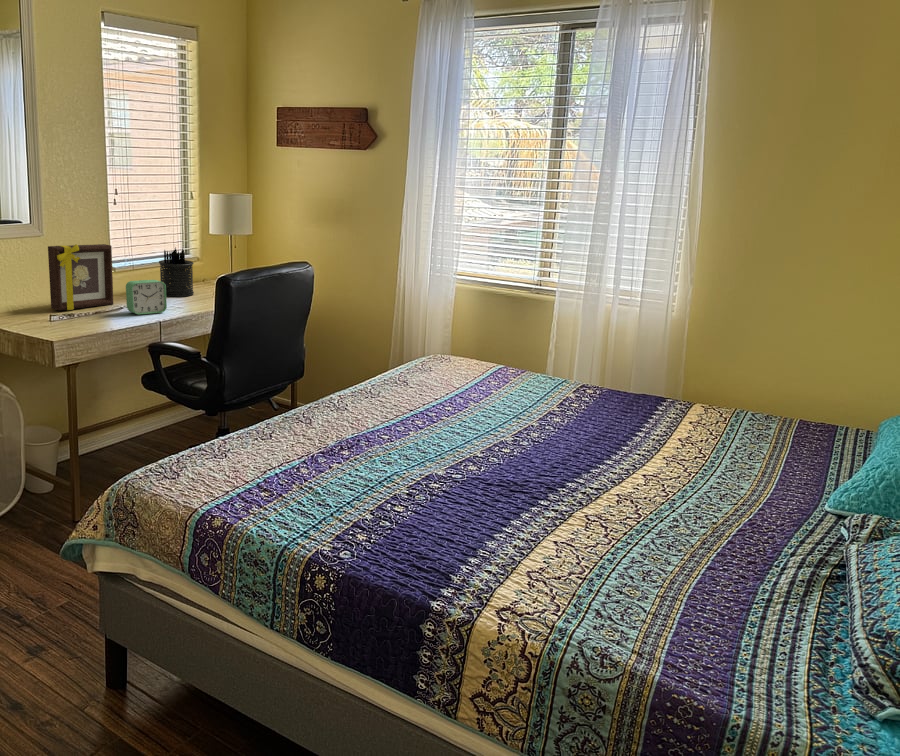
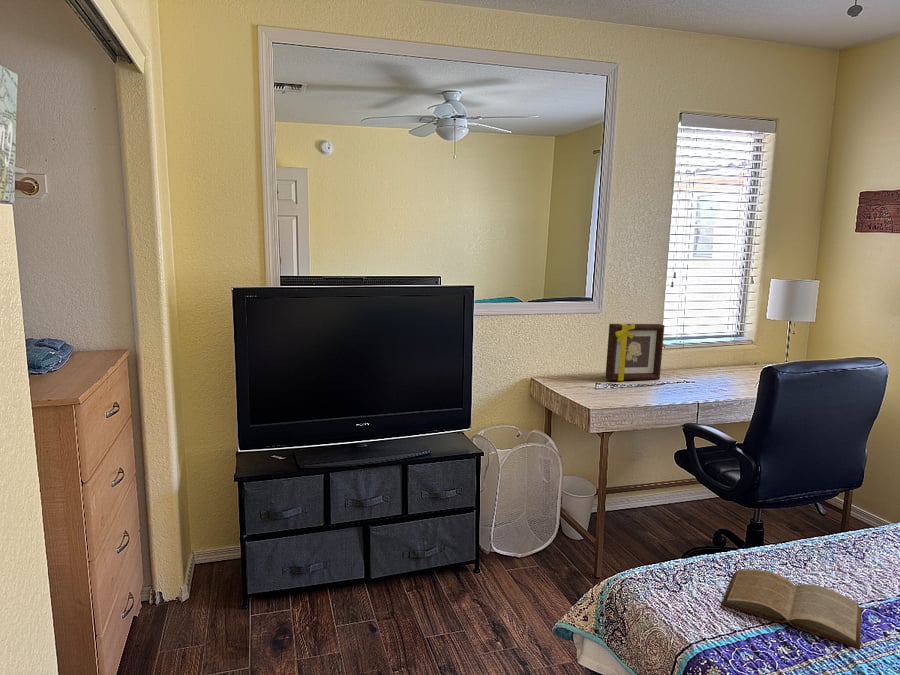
pen holder: present [159,247,194,297] -> none [706,329,744,378]
alarm clock: present [126,280,167,315] -> none [670,359,710,392]
book: none [214,445,309,477] -> present [722,569,861,649]

